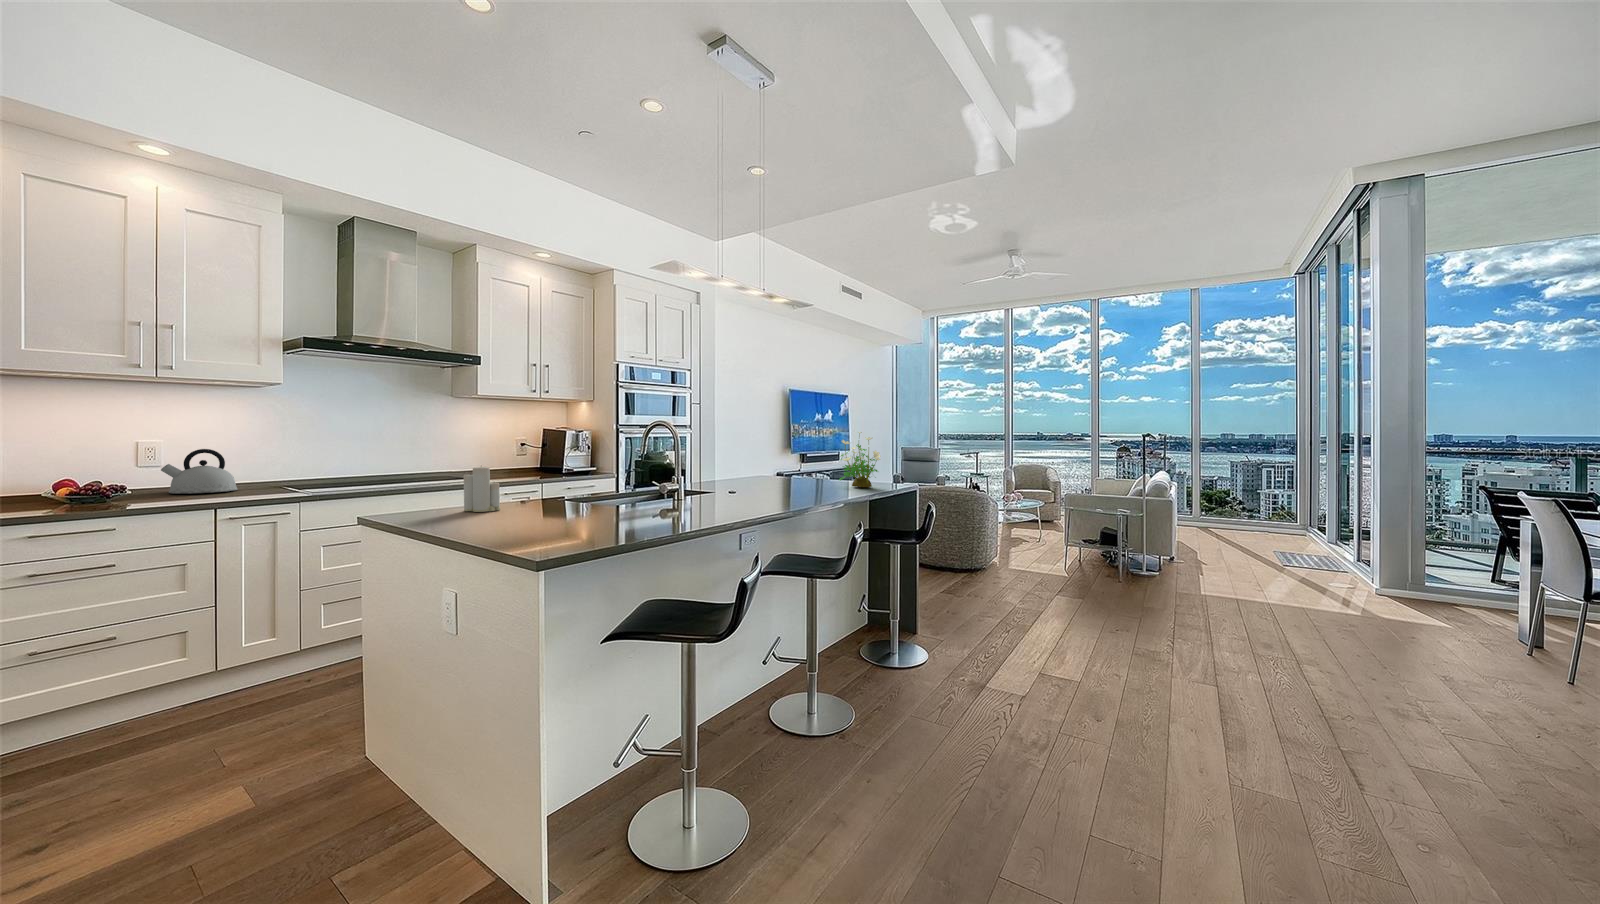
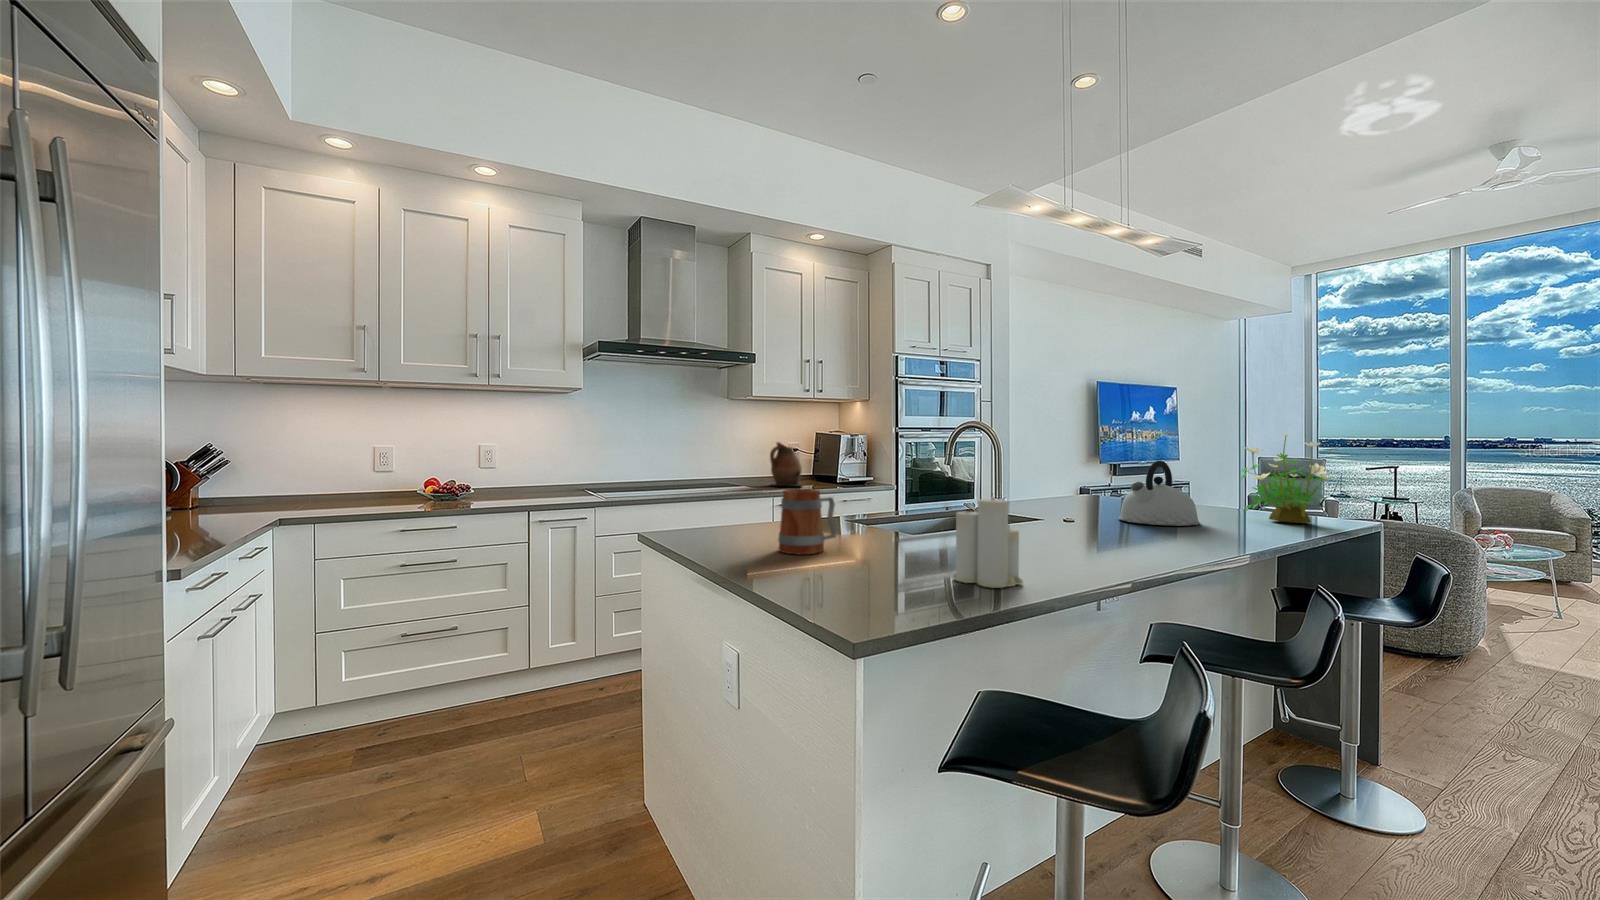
ceramic pitcher: none [495,438,532,477] -> present [770,442,803,486]
kettle: present [161,449,238,494] -> present [1119,461,1200,526]
candle: present [464,467,501,512] -> present [954,494,1023,588]
mug: none [506,472,553,520] -> present [778,489,836,554]

